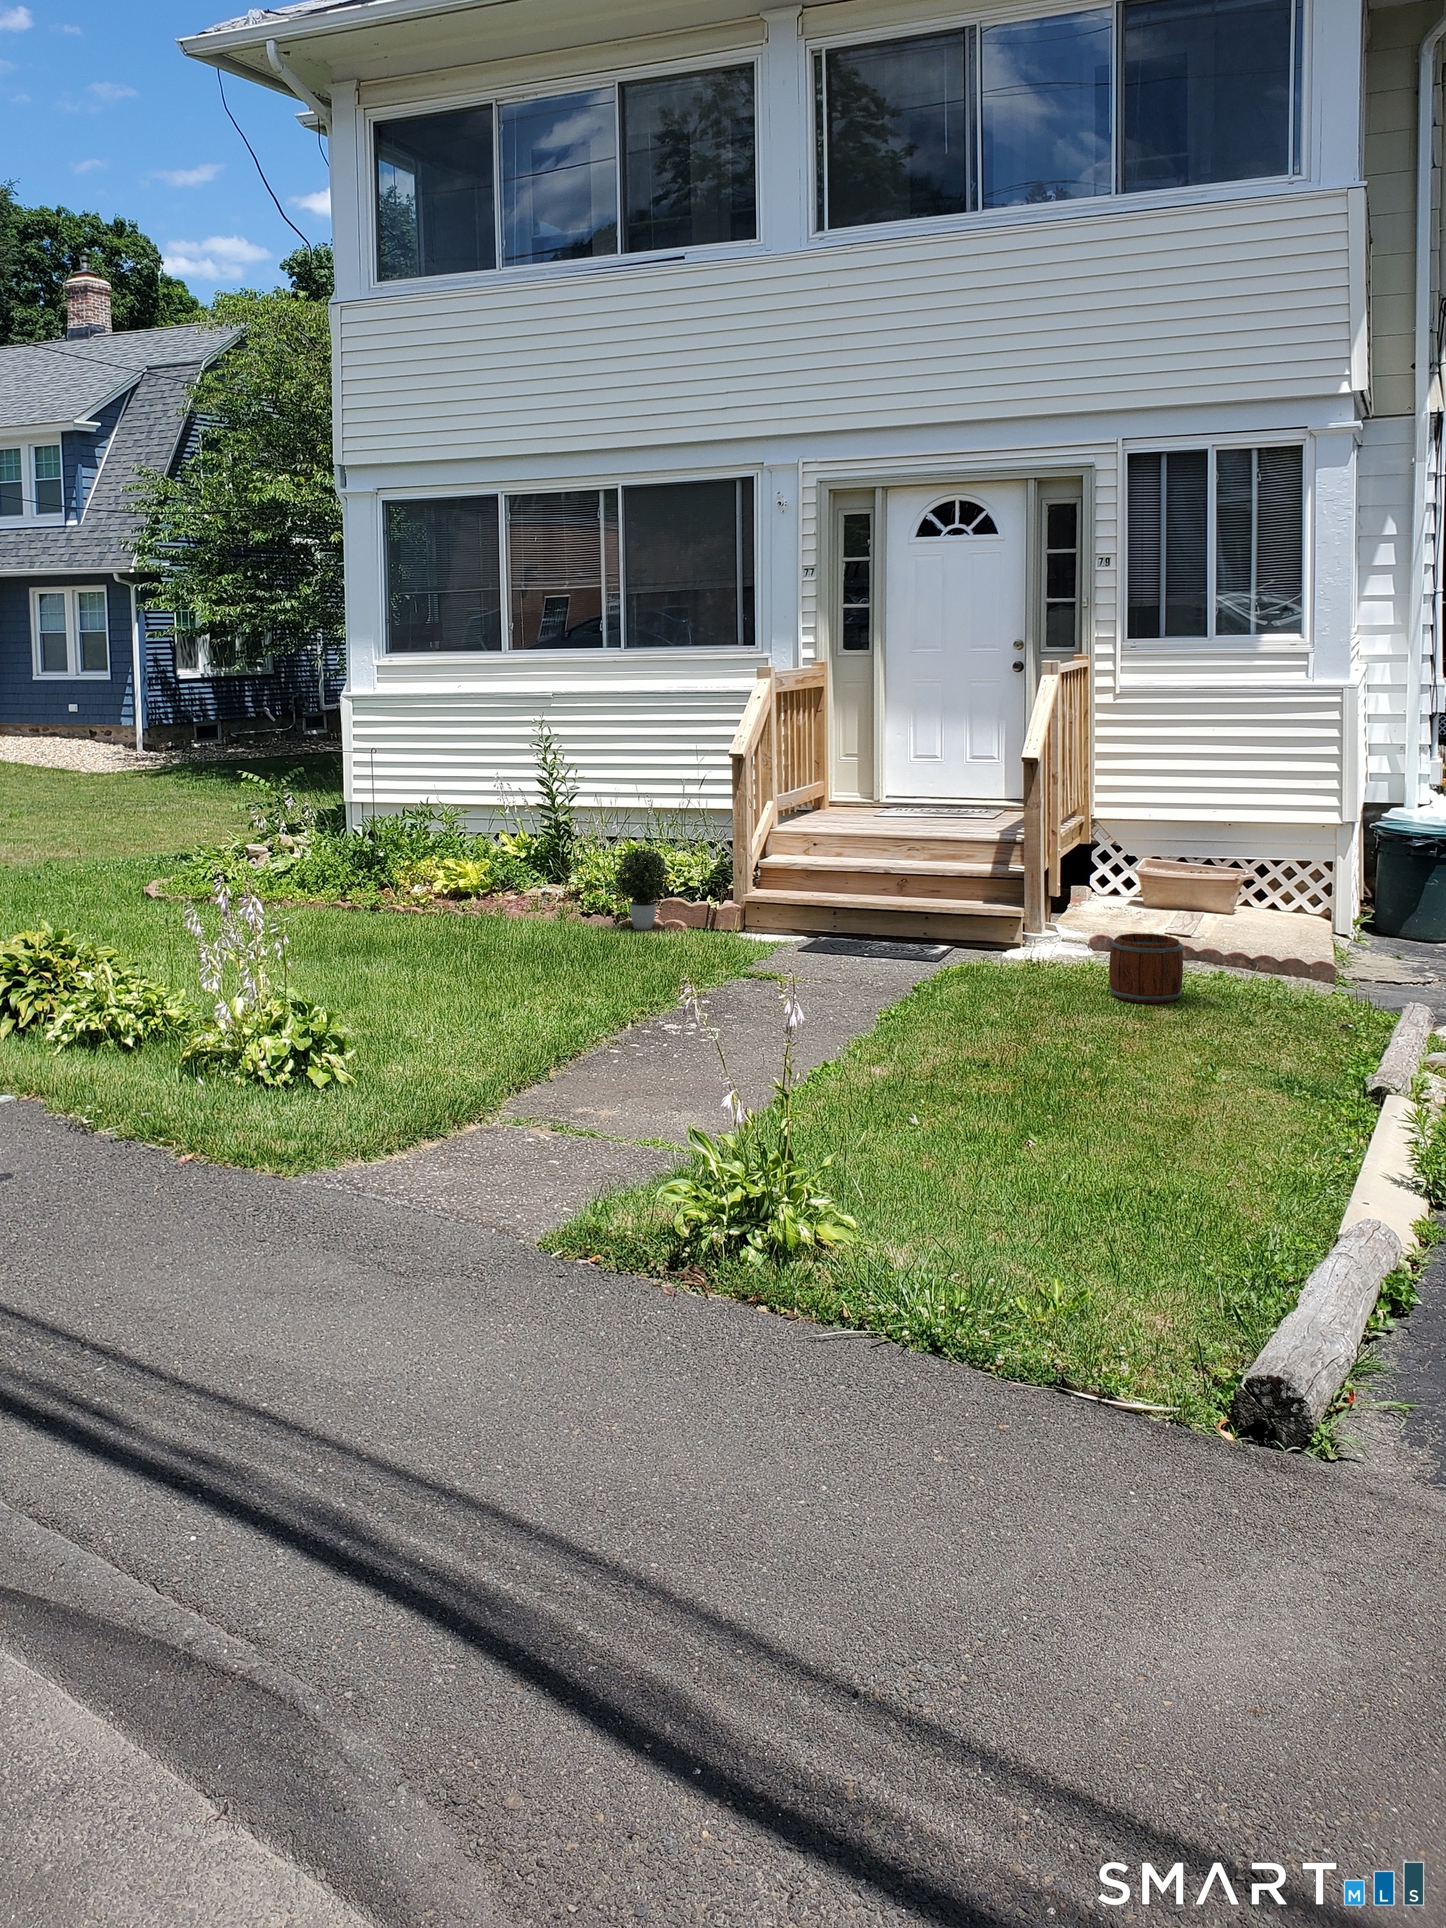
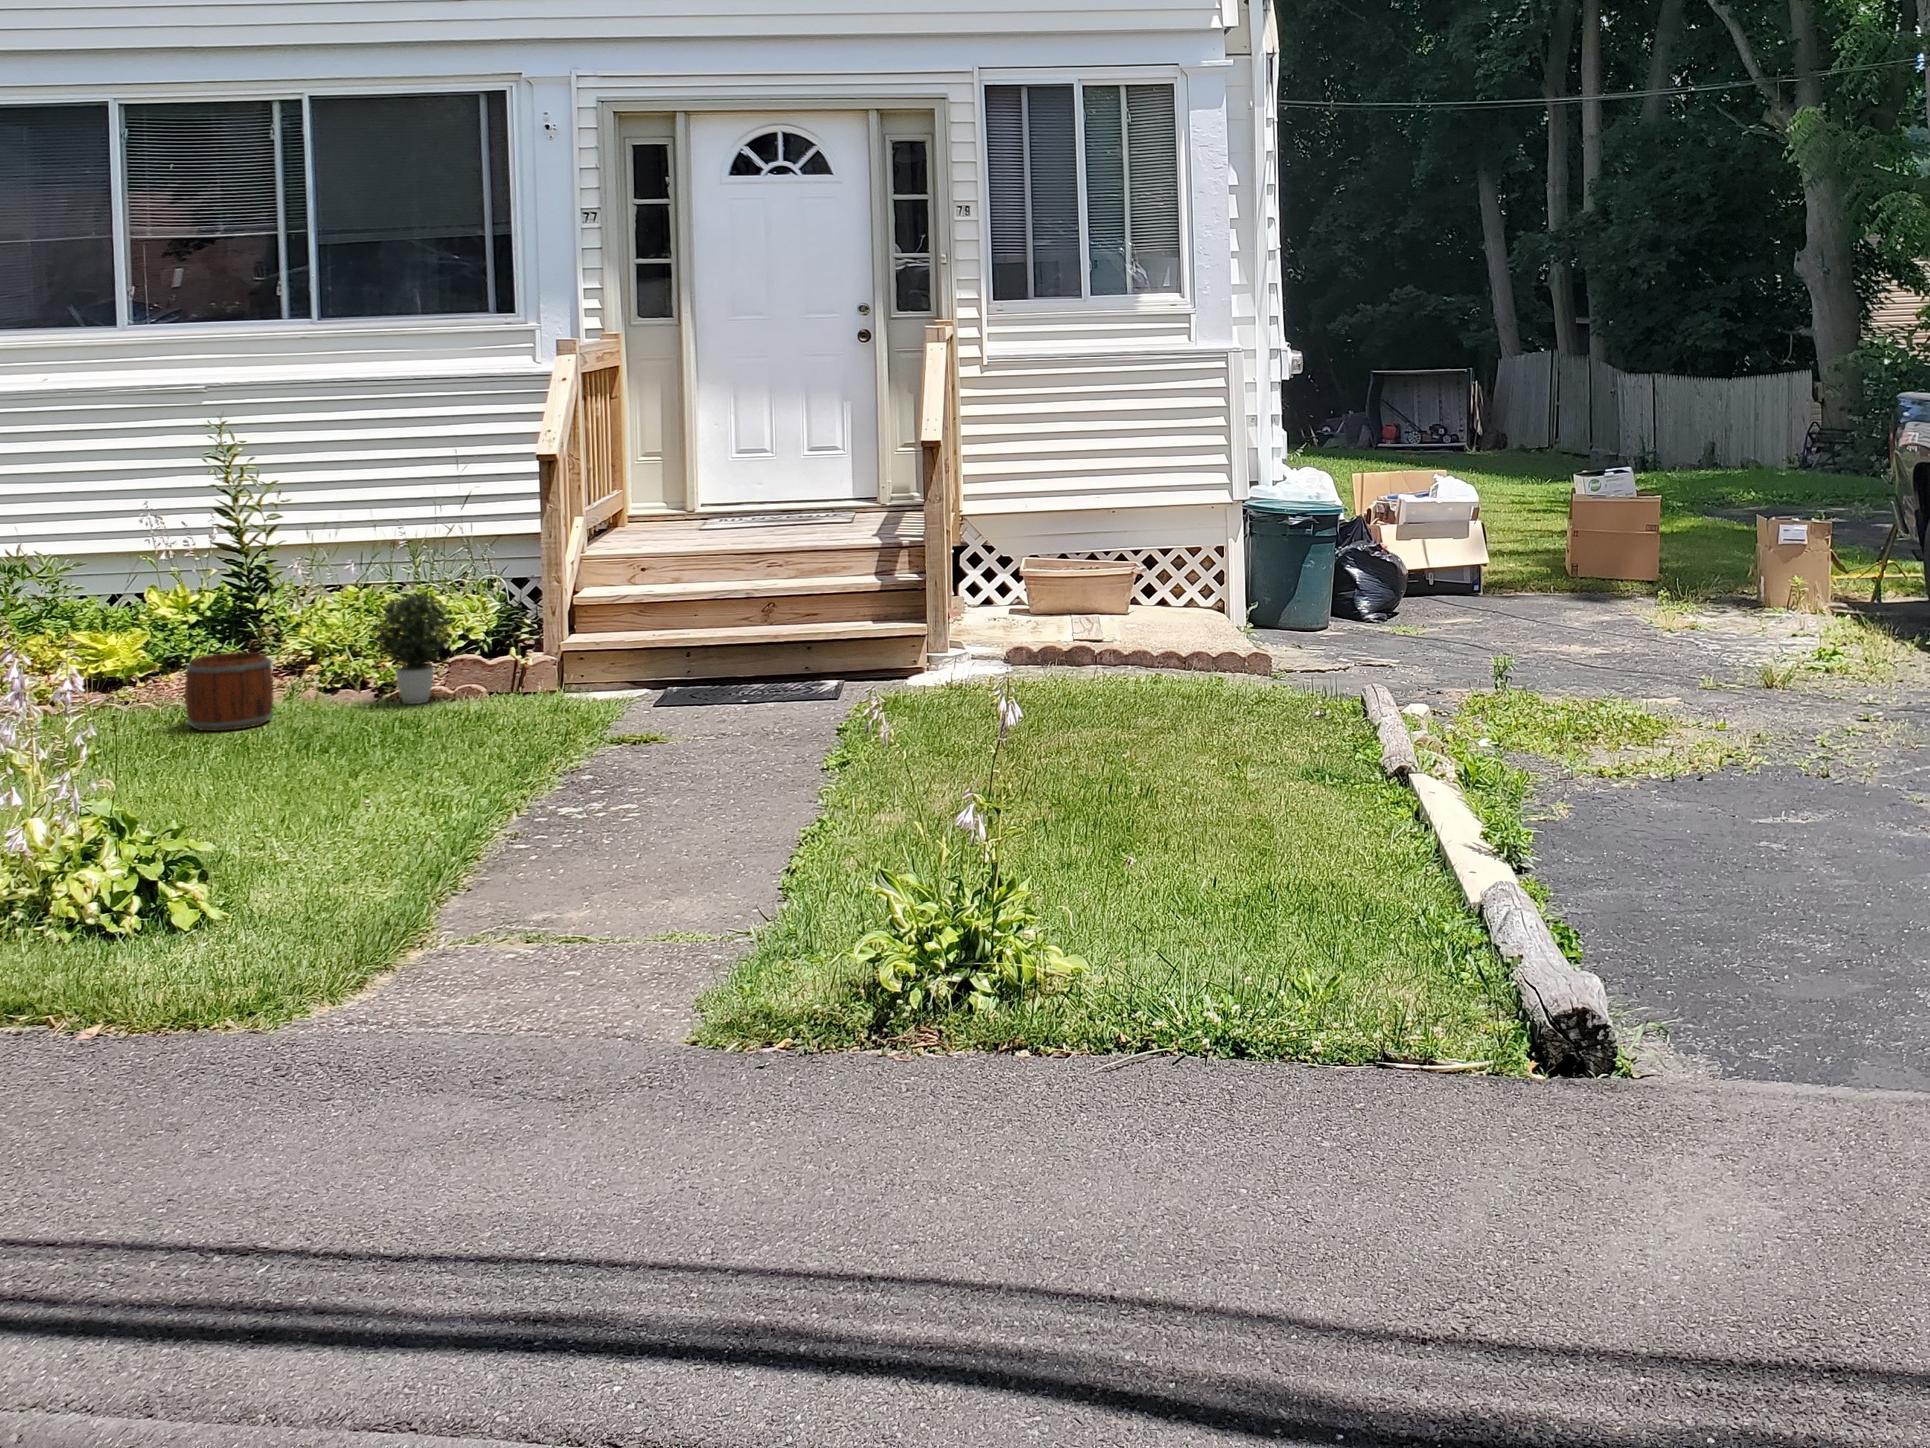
bucket: present [1109,933,1183,1003] -> present [185,652,273,731]

